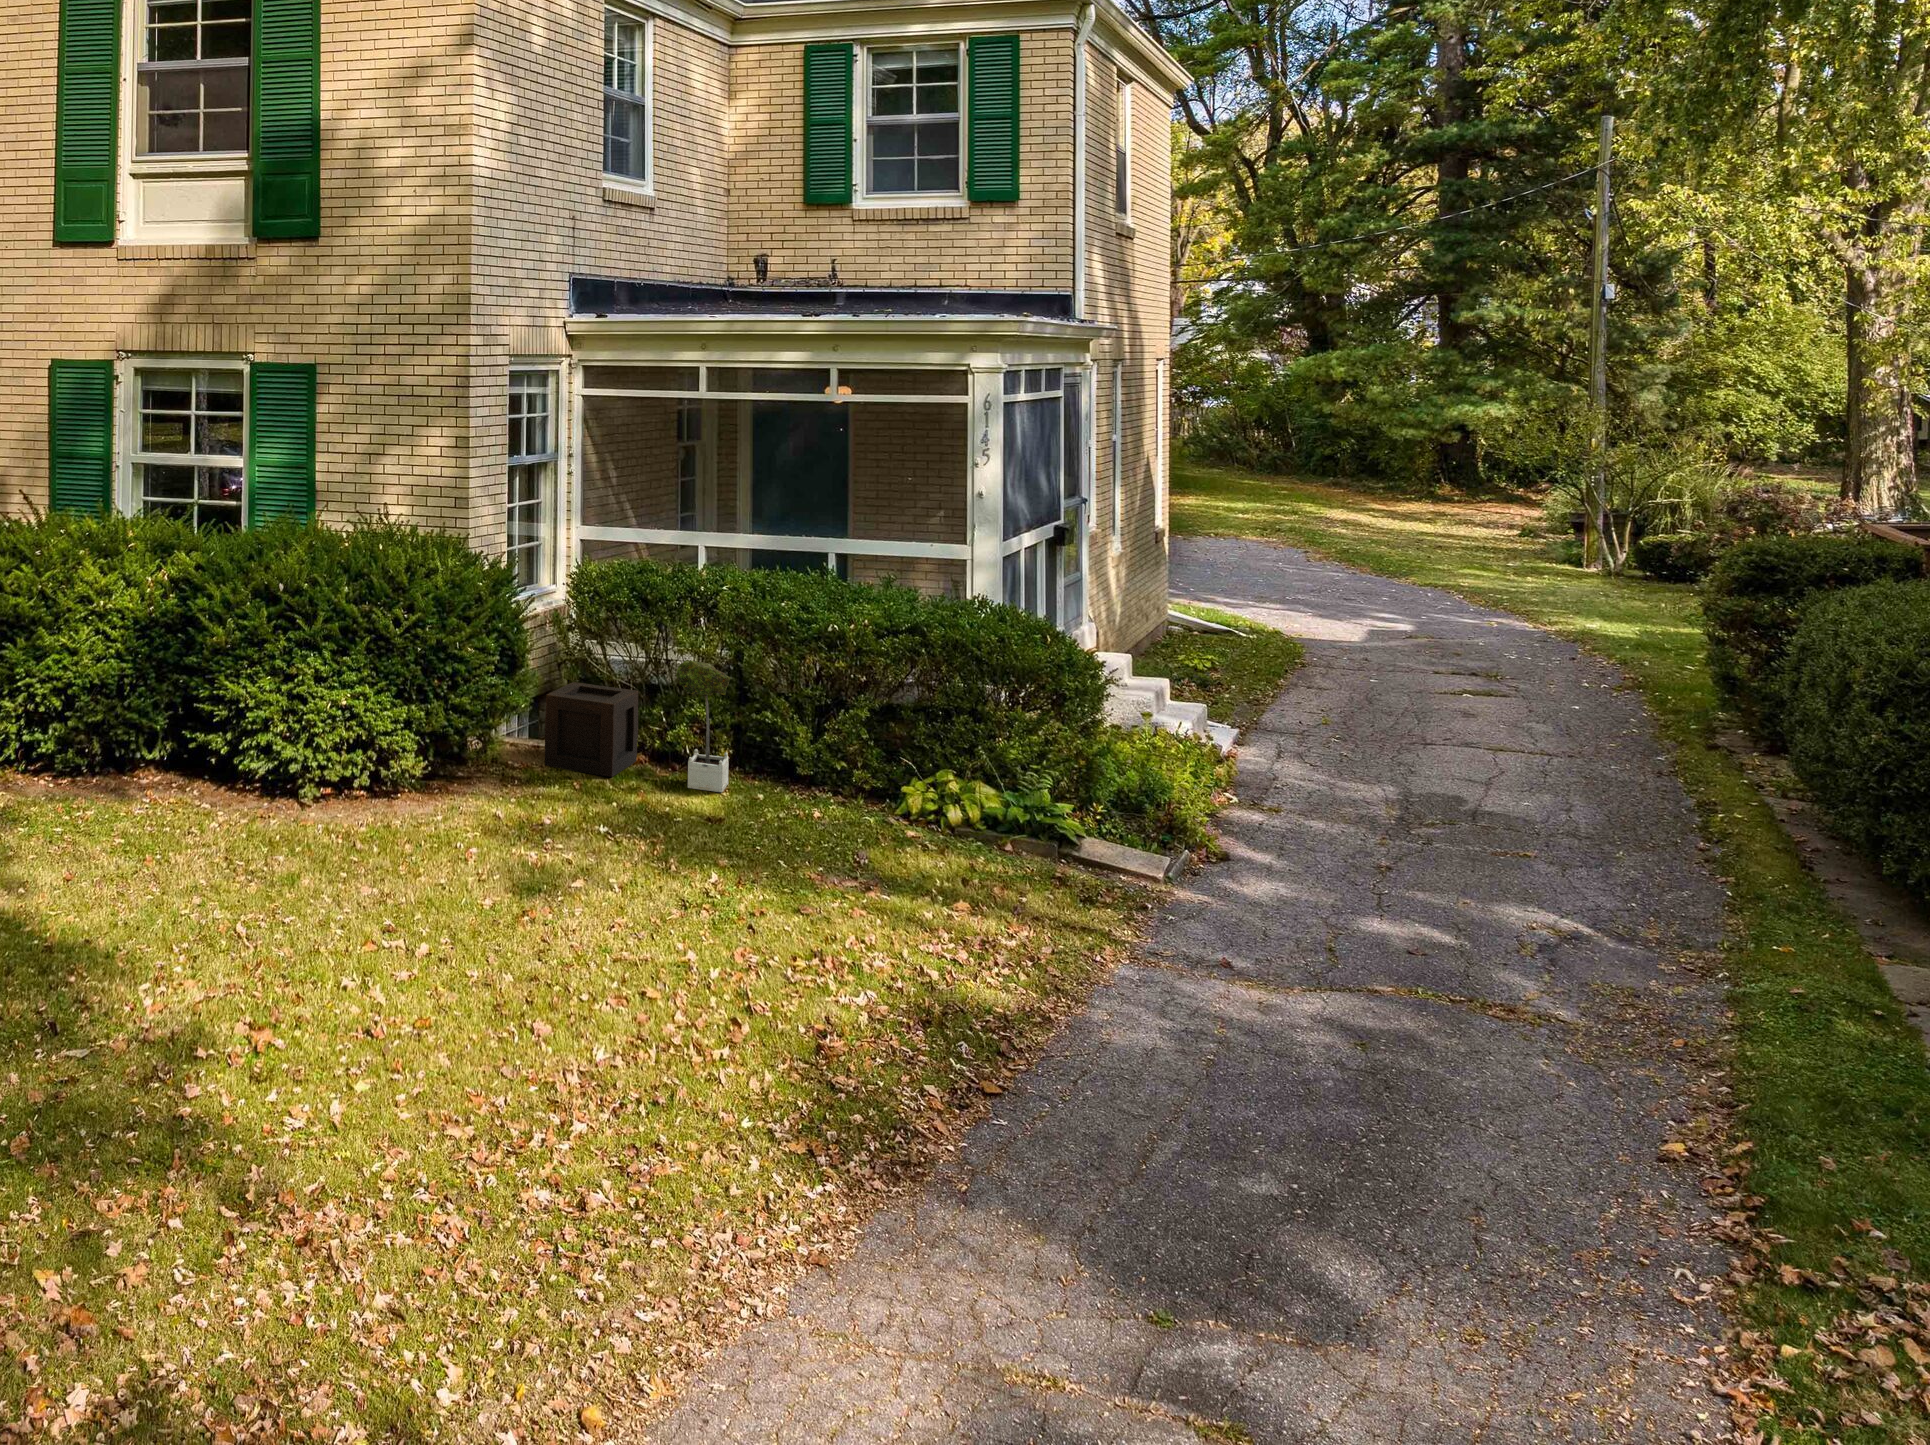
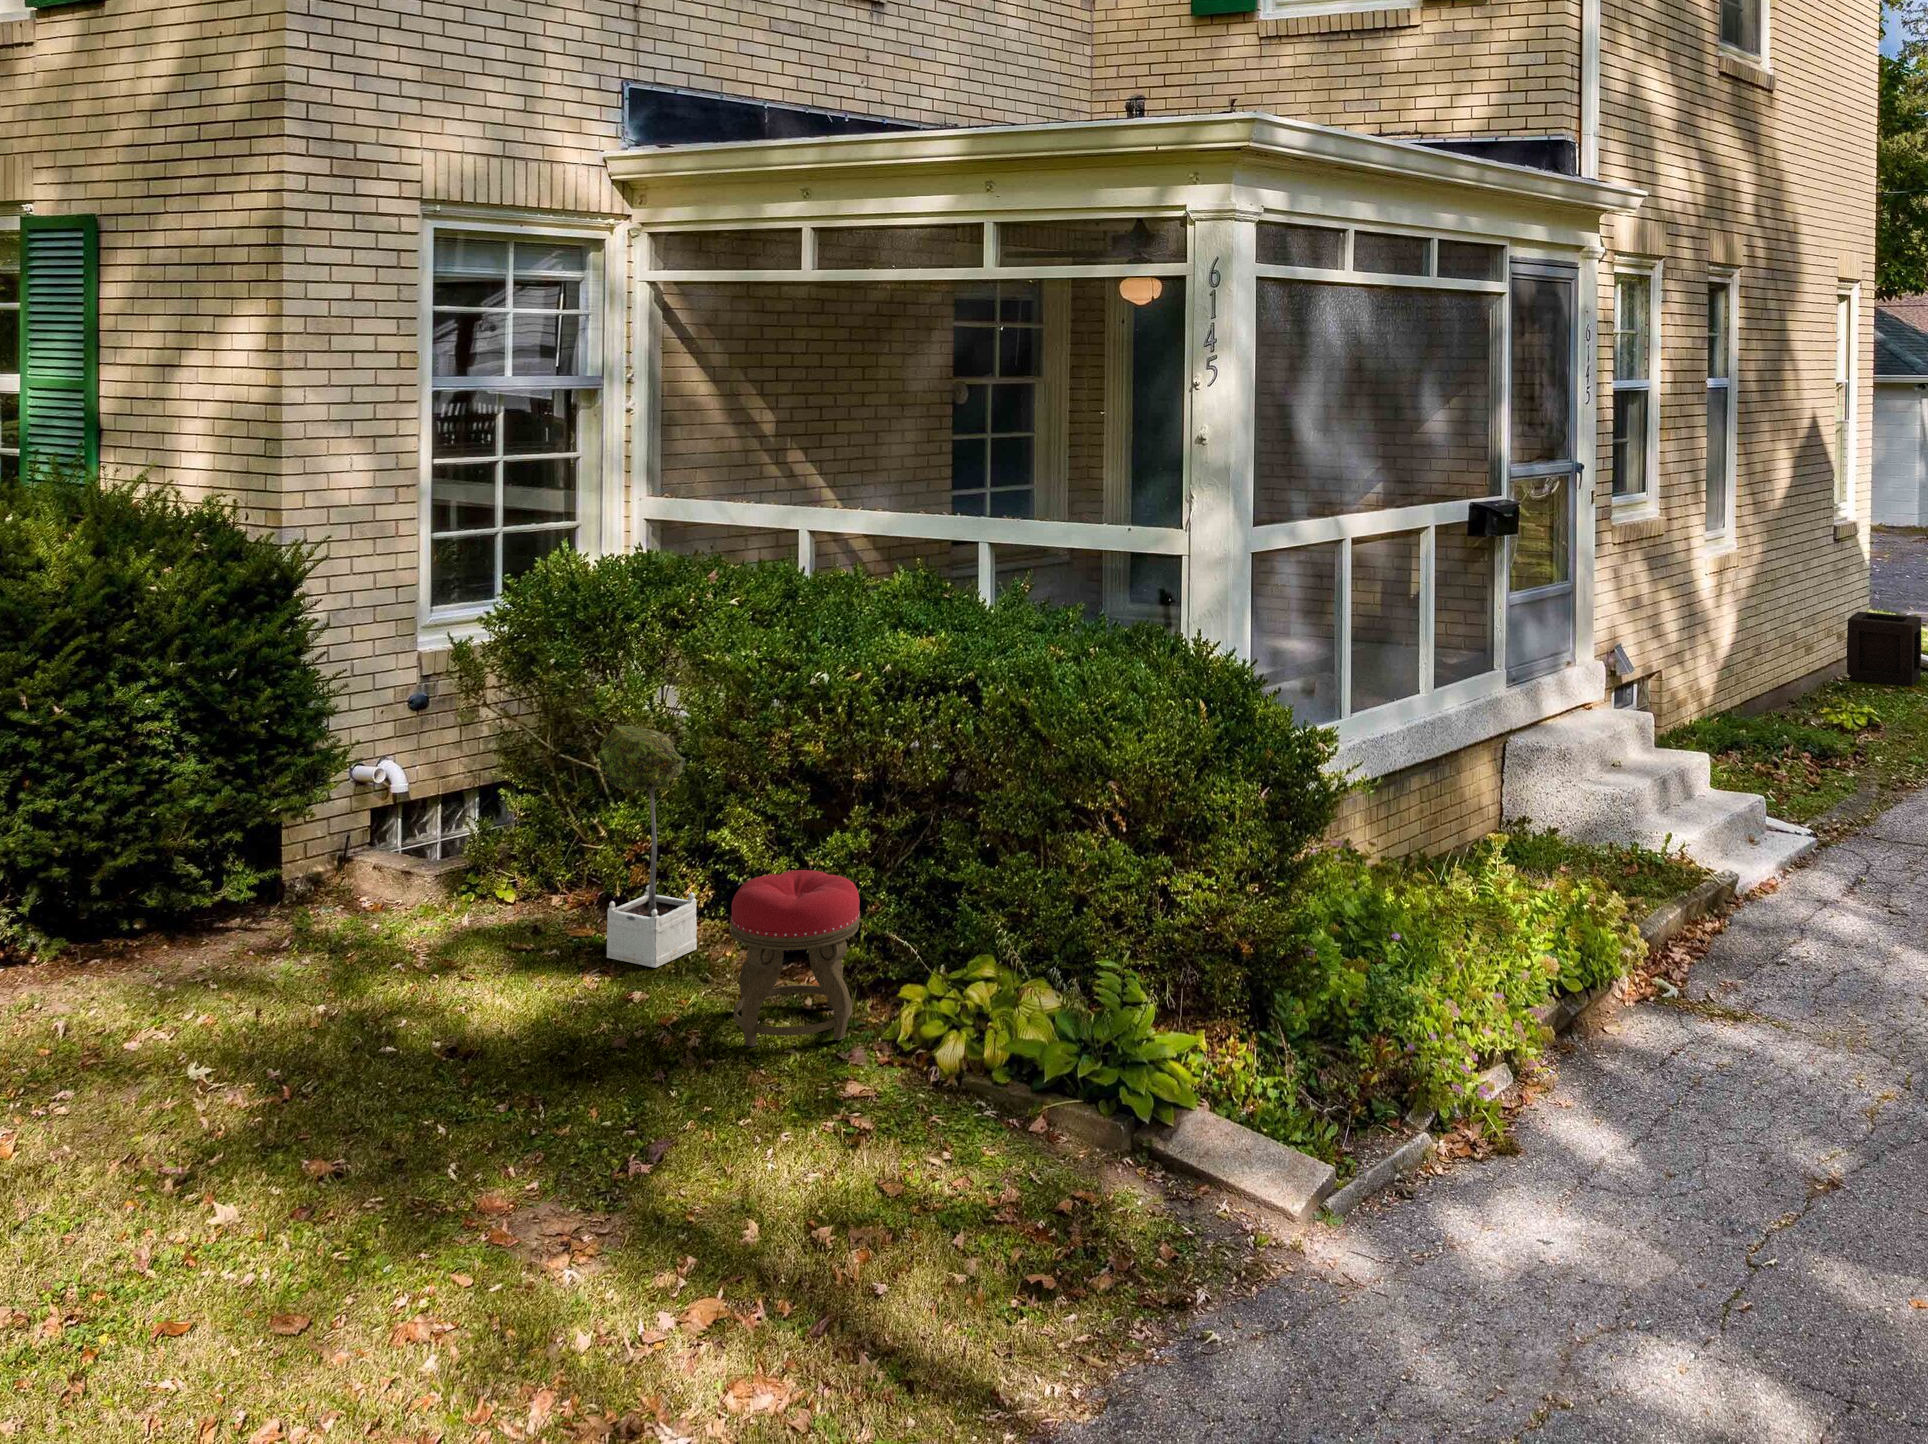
wooden crate: present [545,682,638,777] -> present [1847,612,1921,687]
stool: none [794,737,870,827] -> present [730,870,860,1047]

